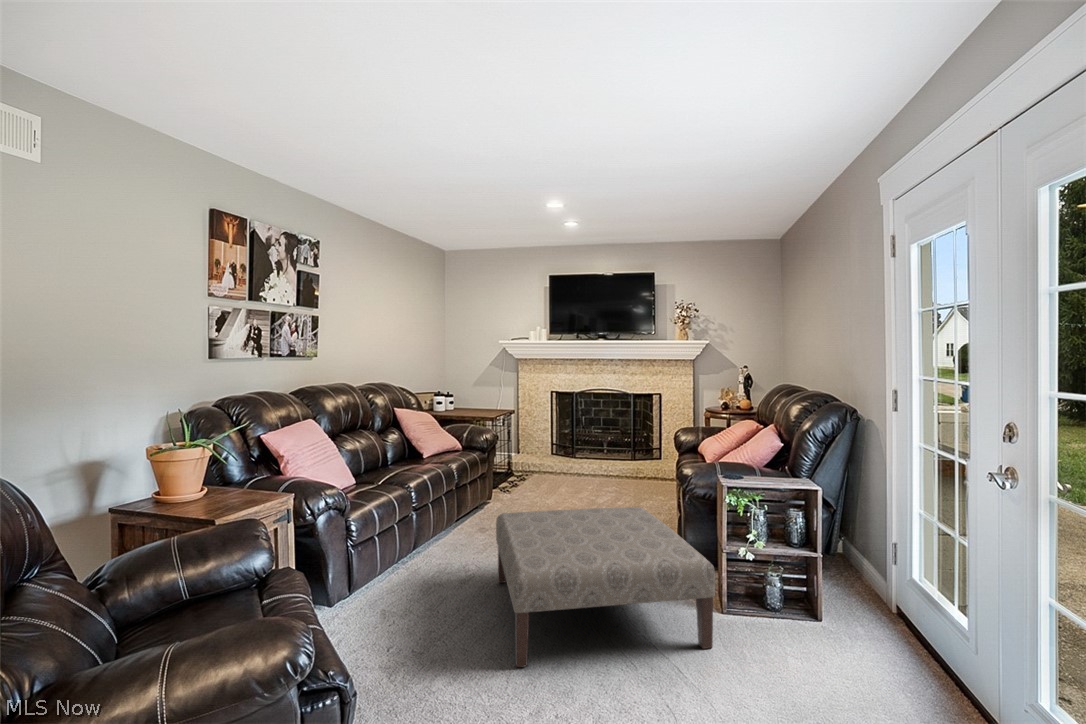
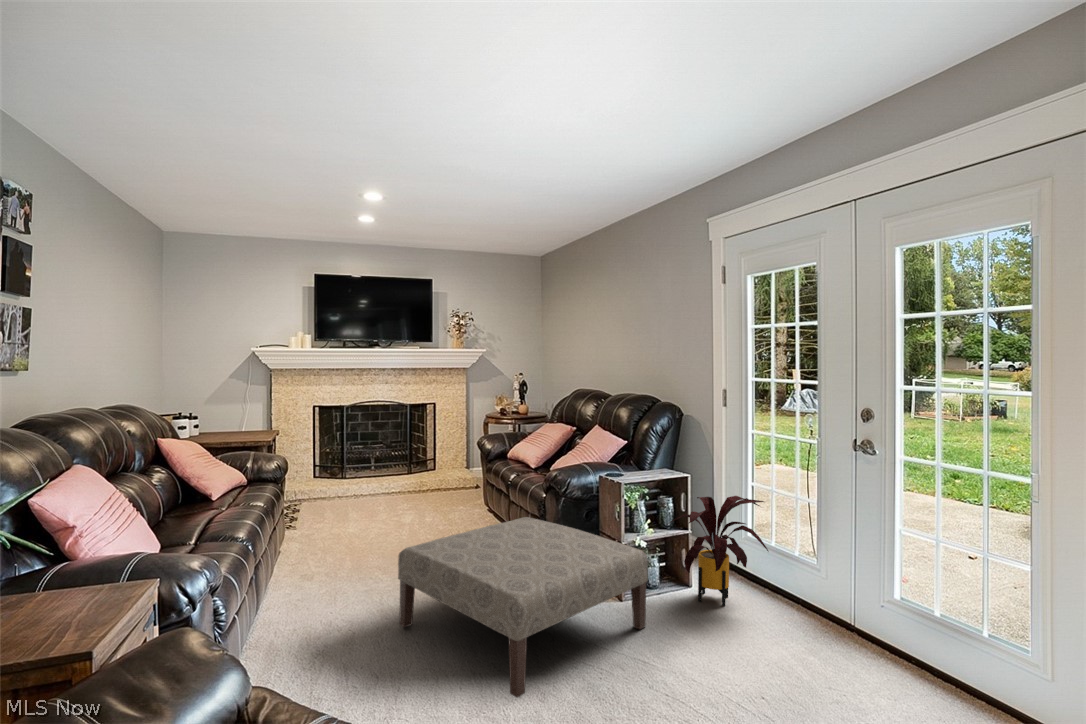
house plant: none [772,515,921,657] -> present [667,496,768,606]

